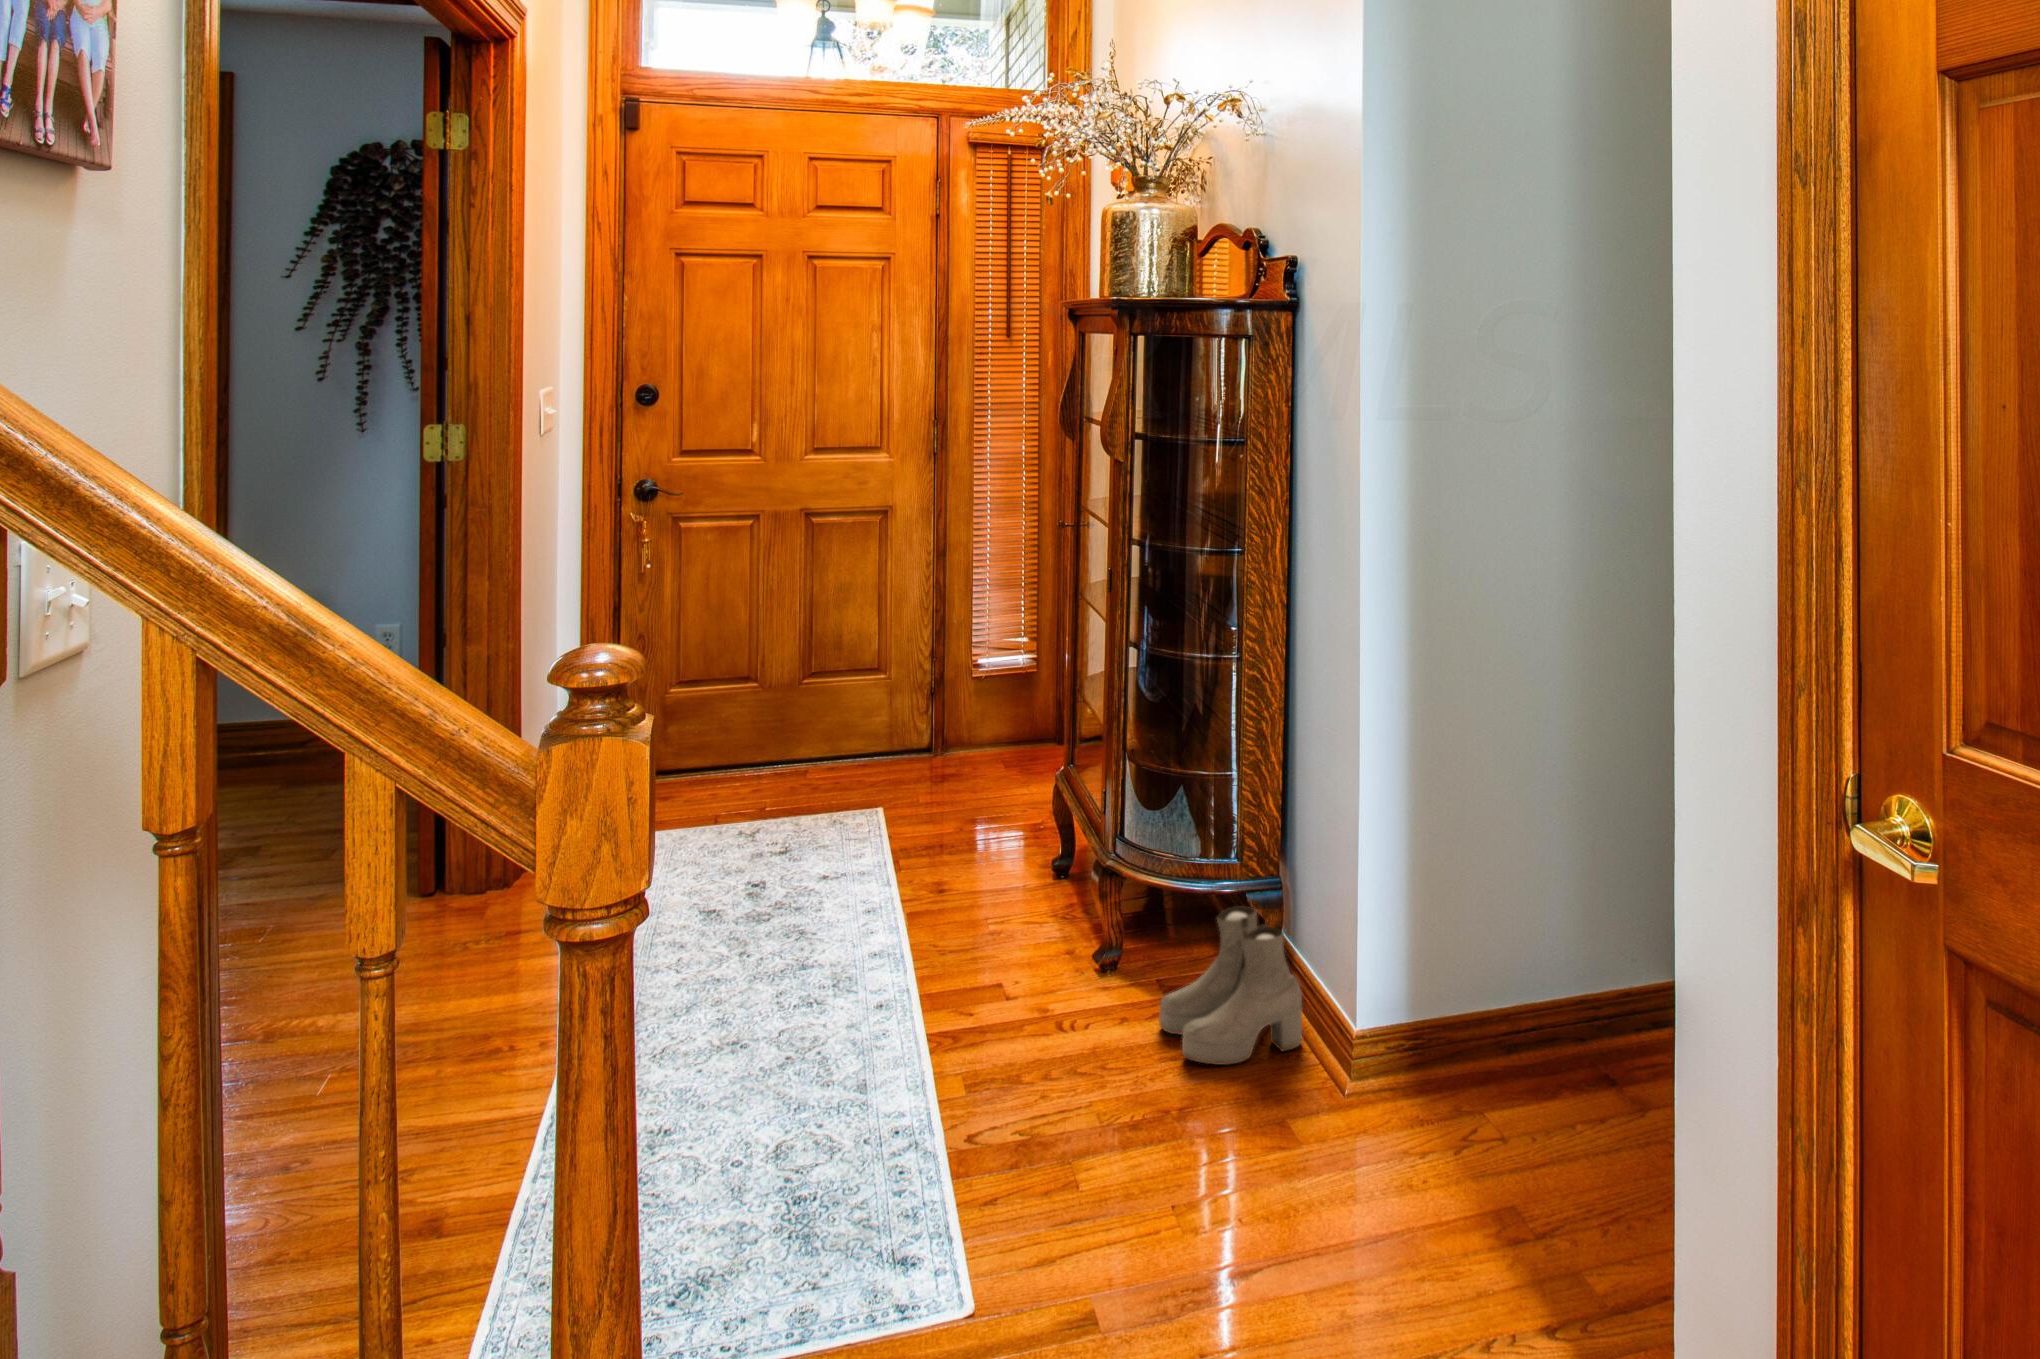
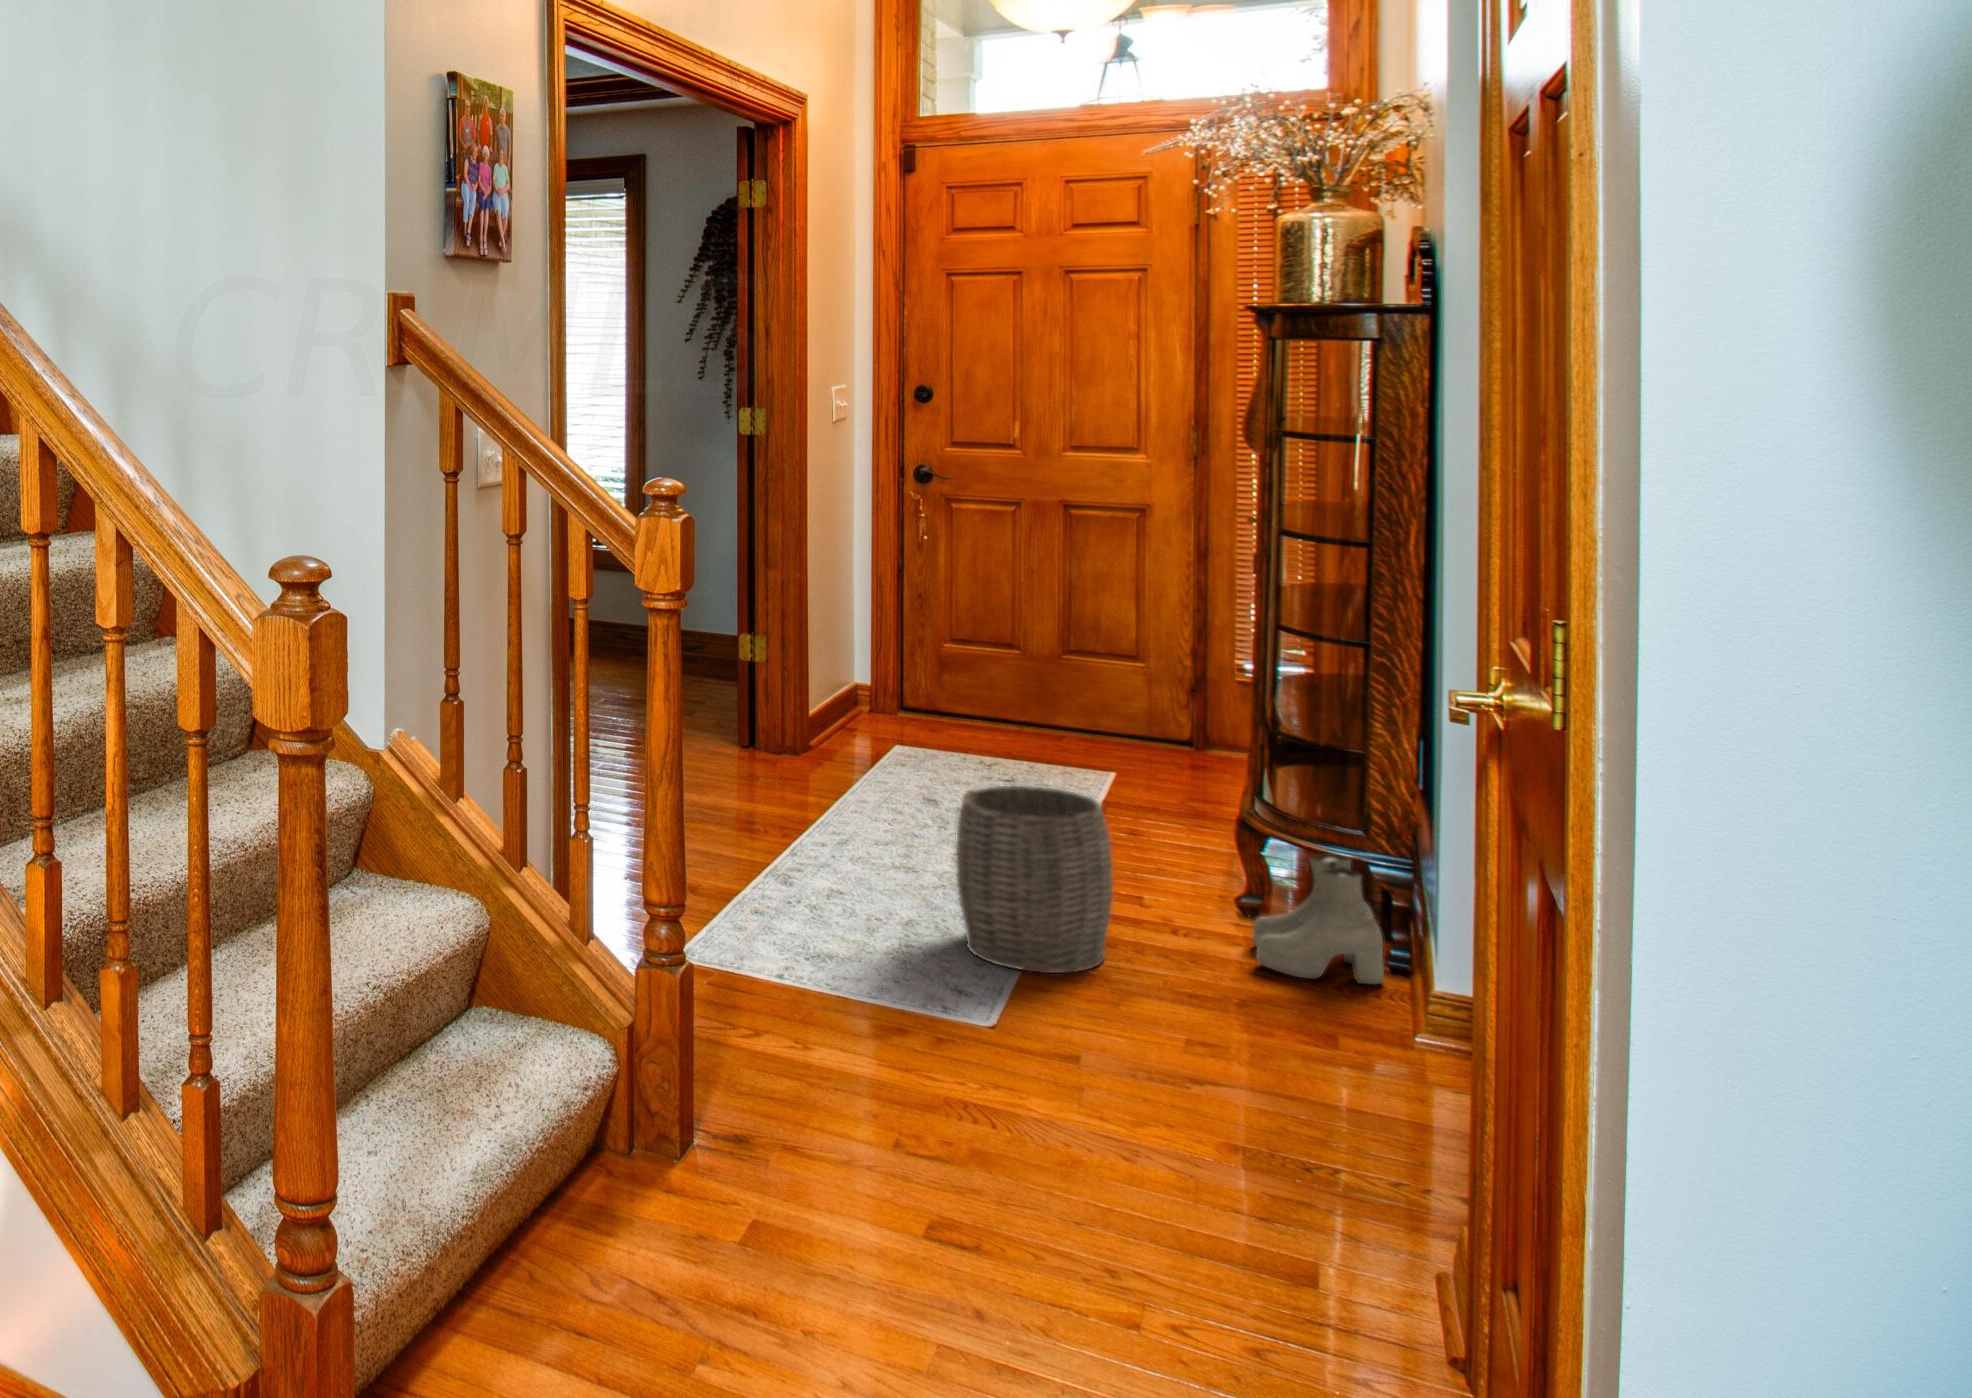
woven basket: none [853,907,1048,1179] -> present [956,786,1113,973]

